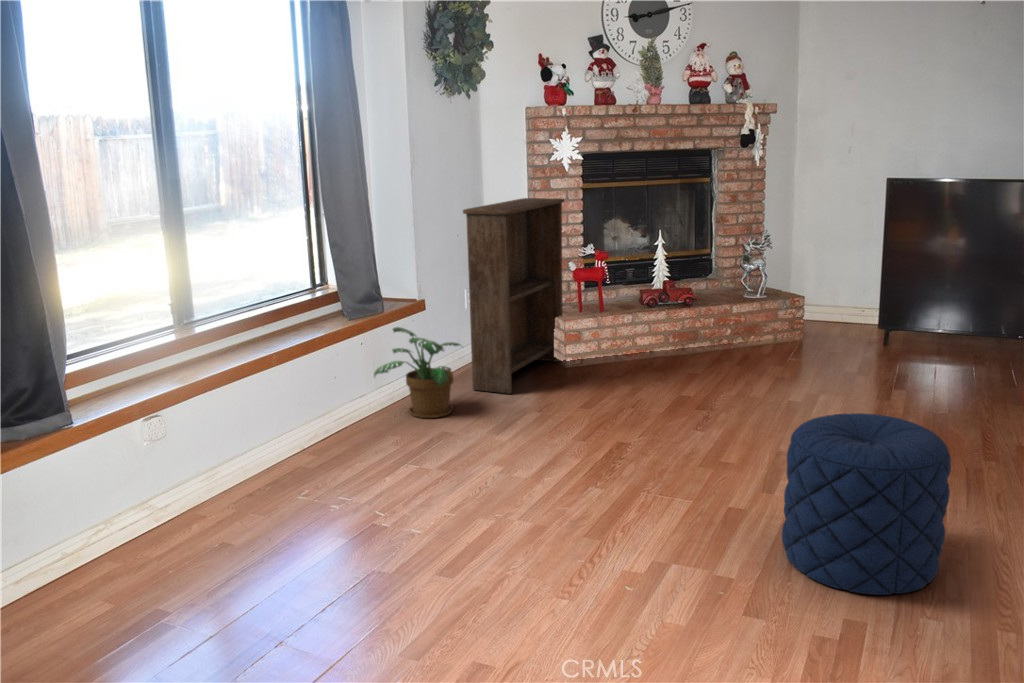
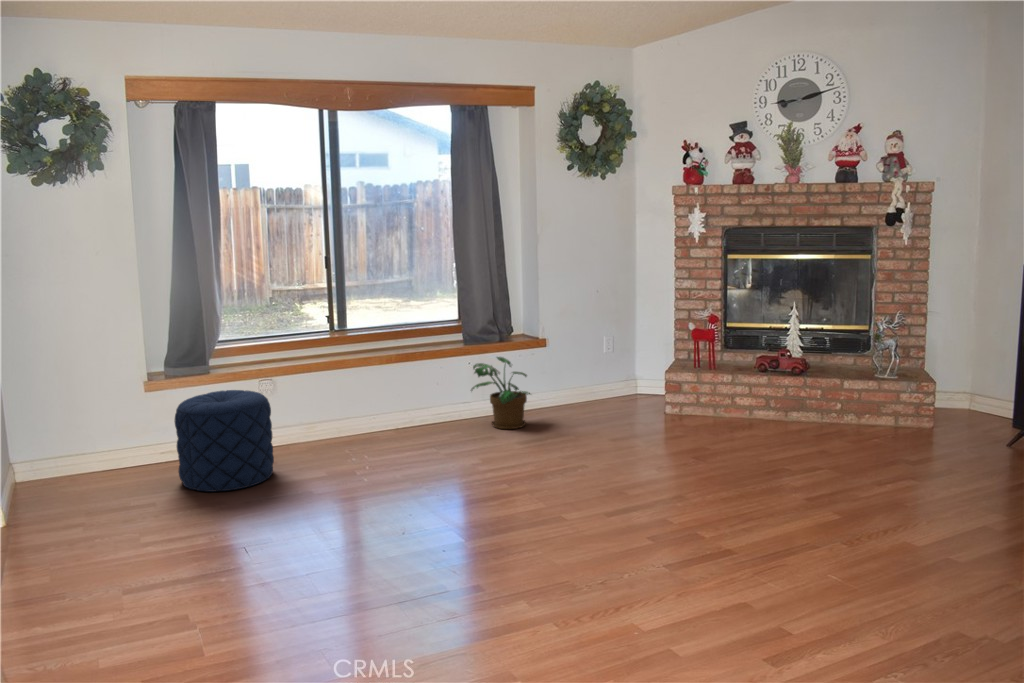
bookshelf: present [463,198,564,394] -> none [560,264,679,423]
pouf: present [782,413,951,595] -> present [174,390,274,492]

